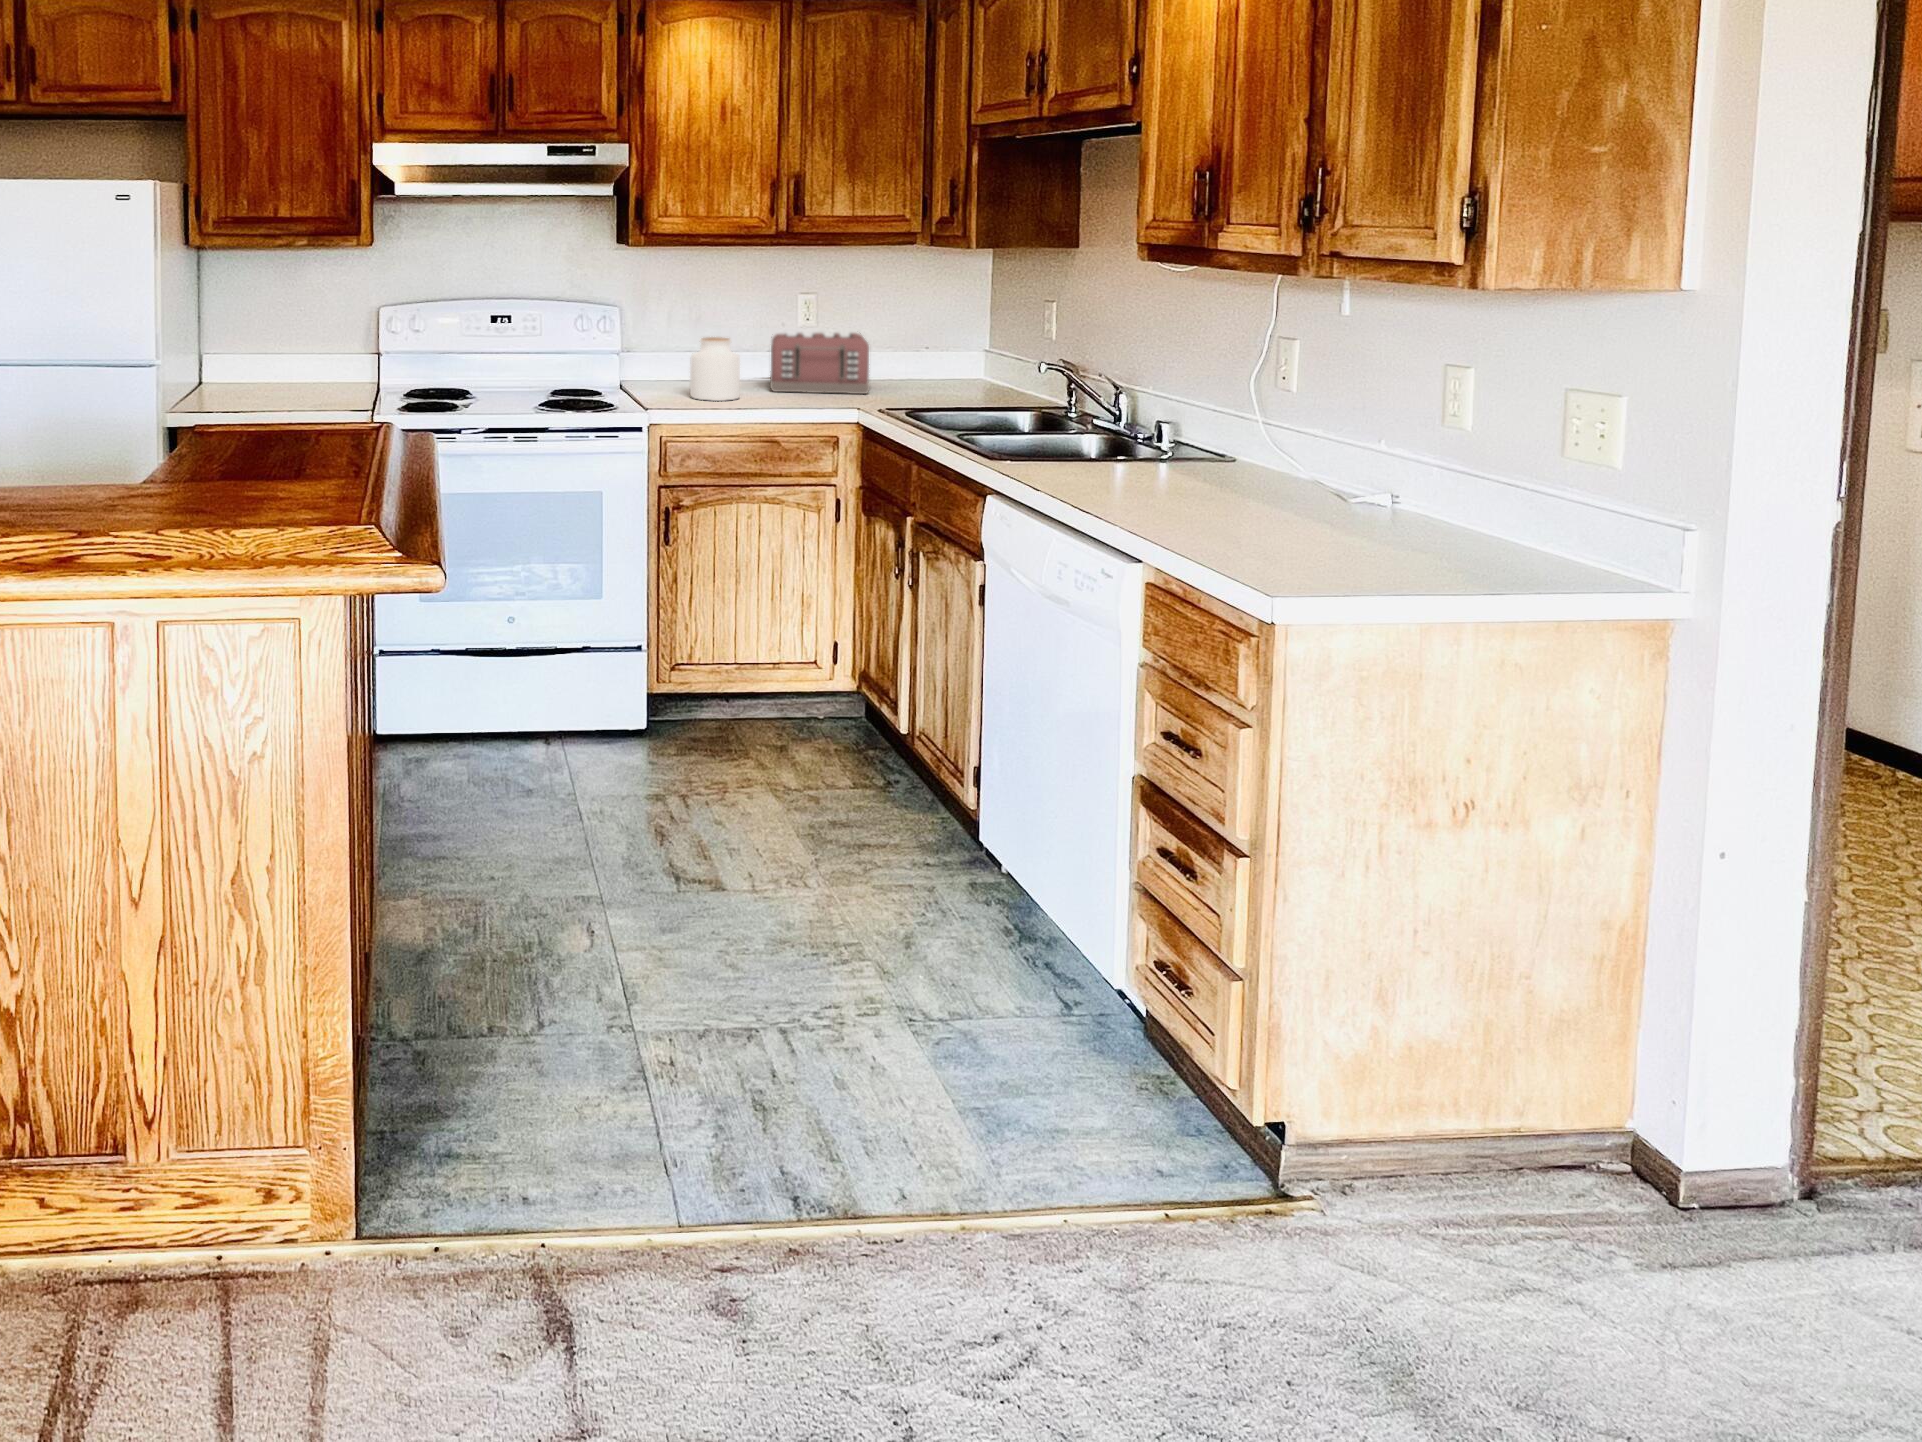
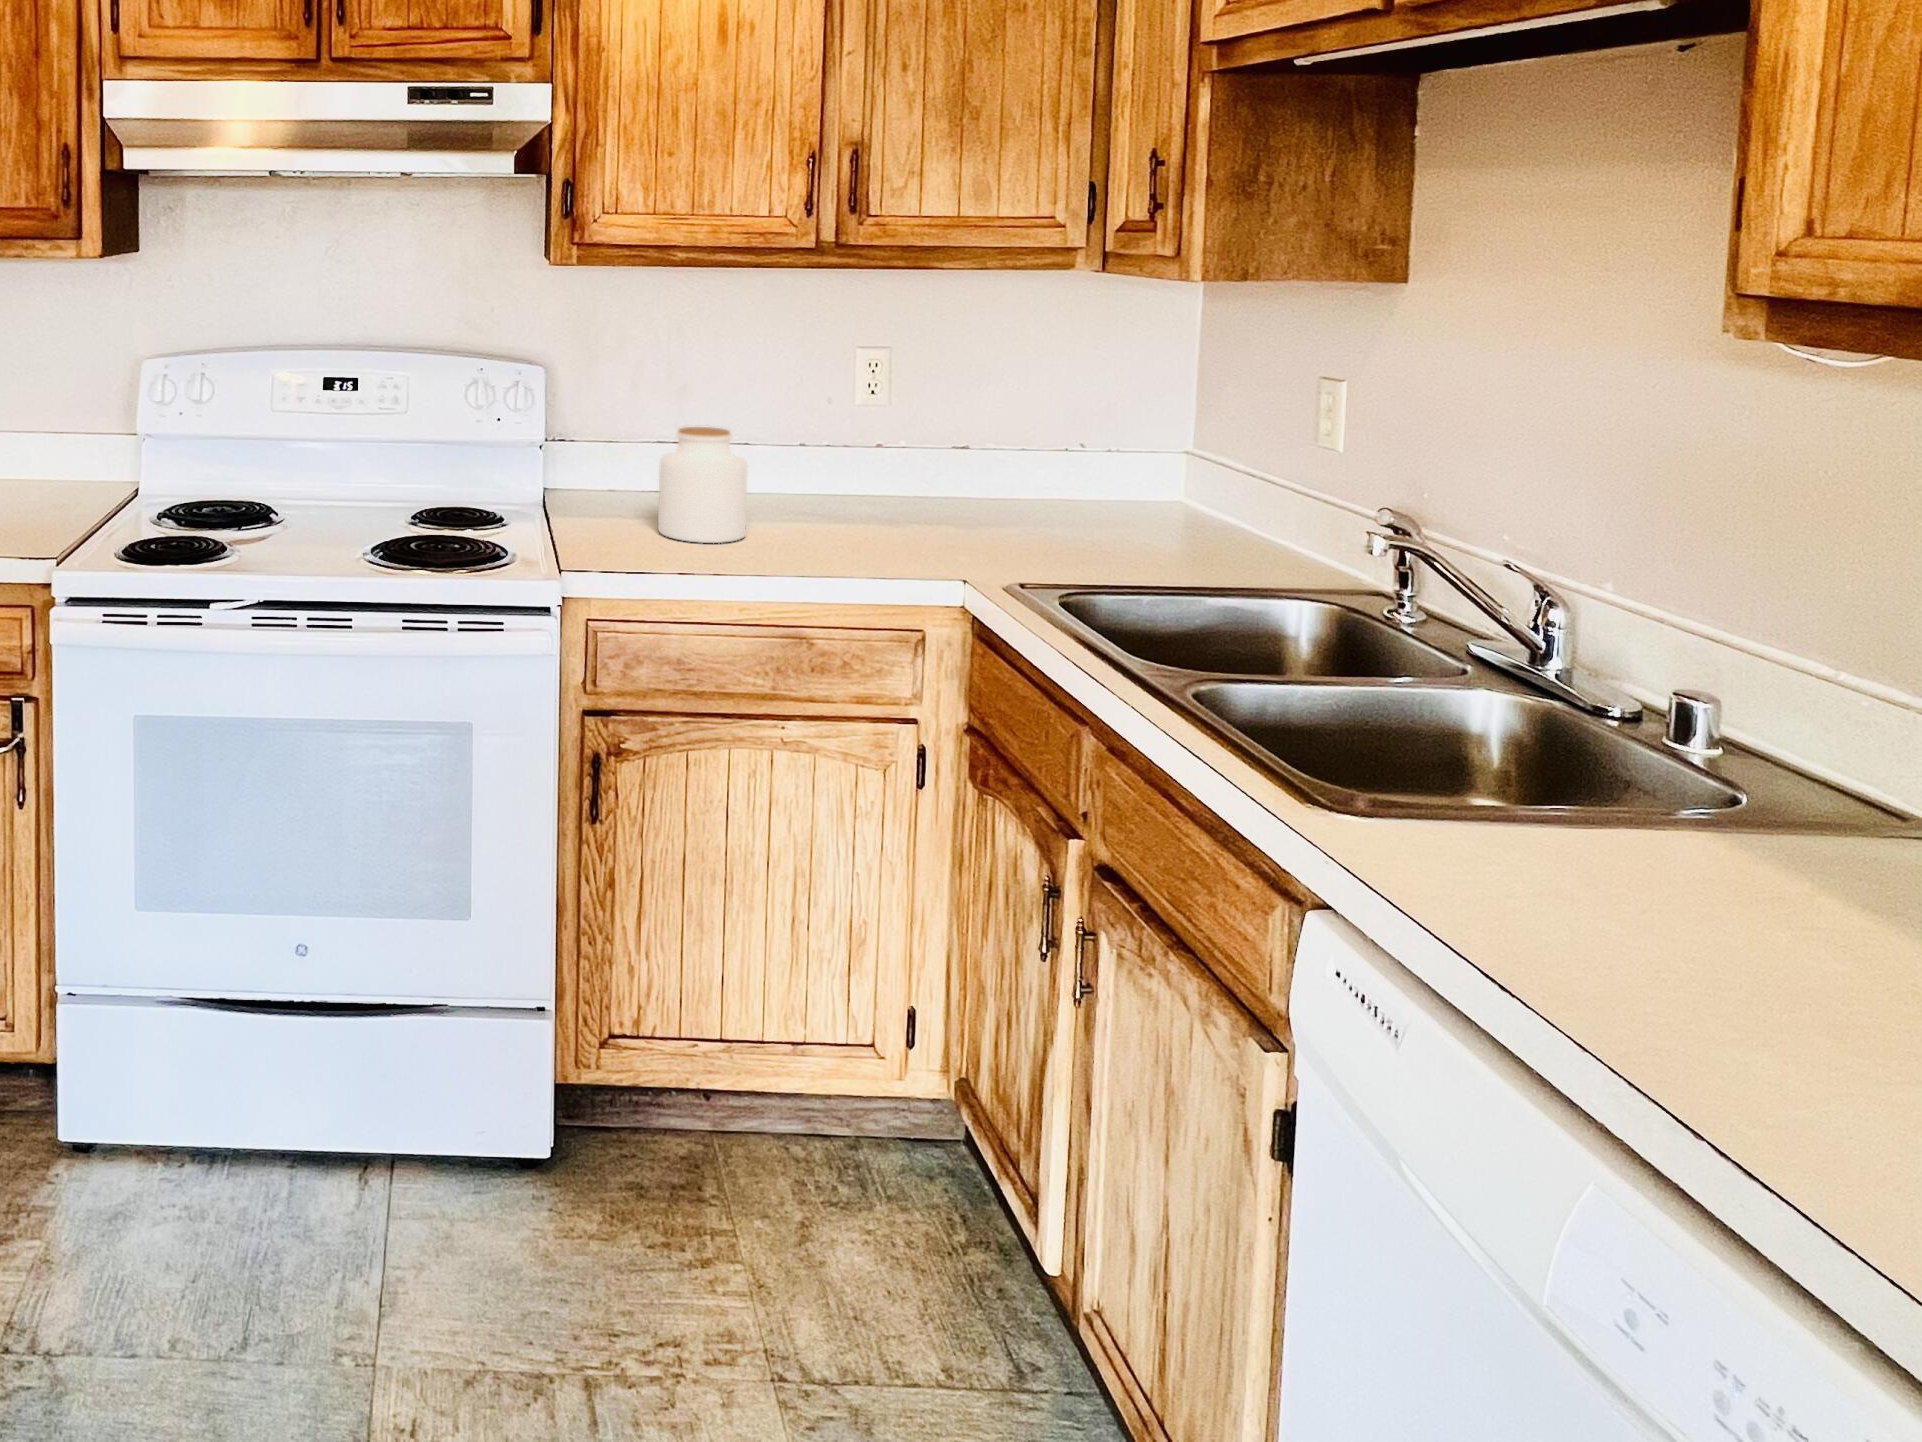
toaster: present [770,333,869,394] -> none [804,408,983,533]

